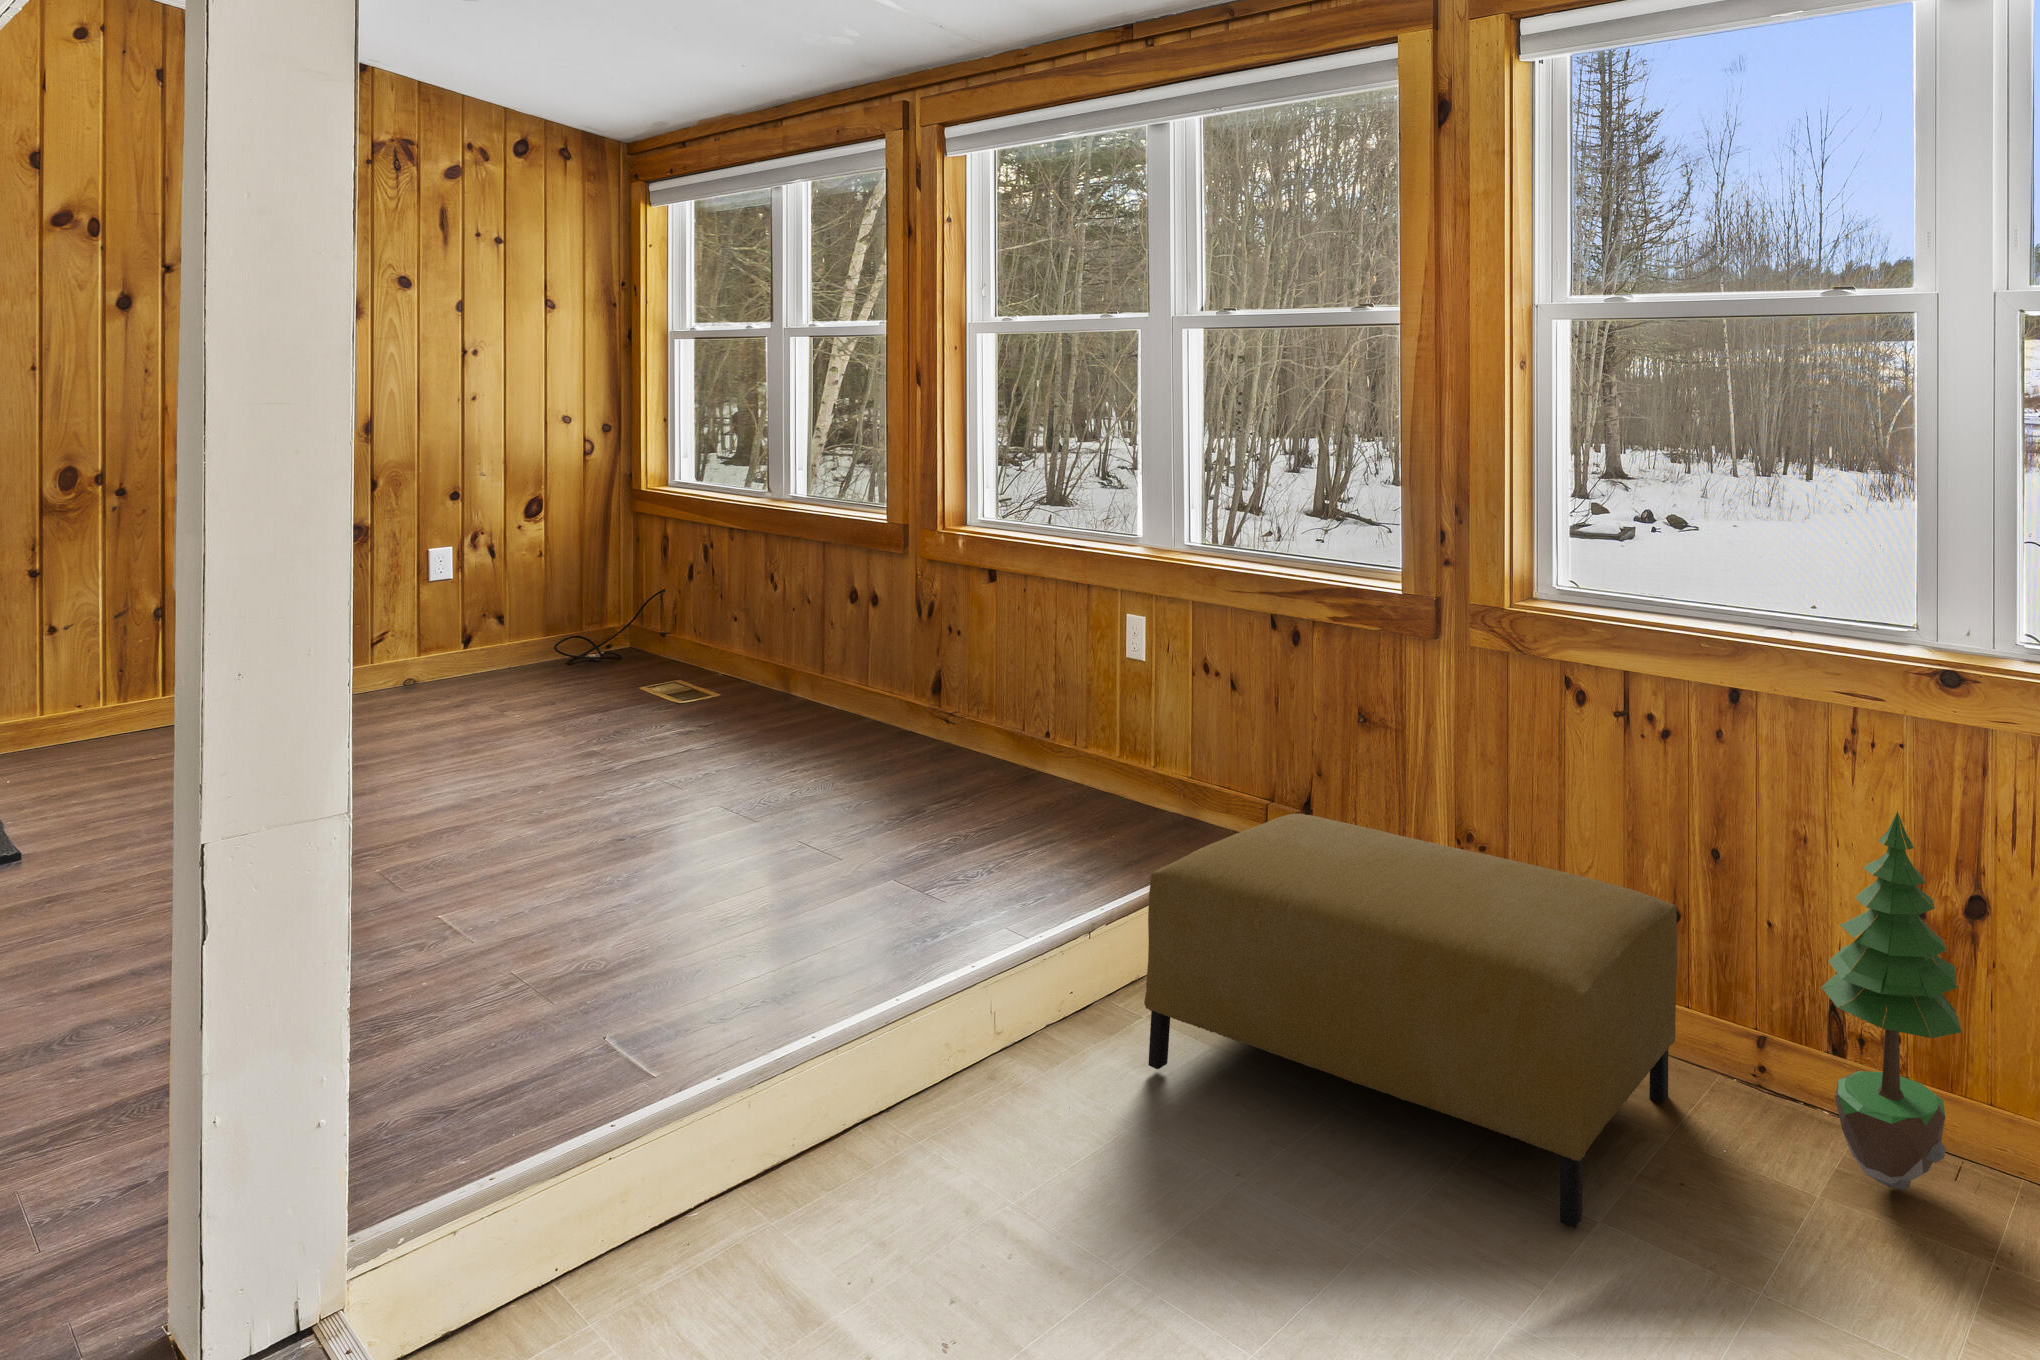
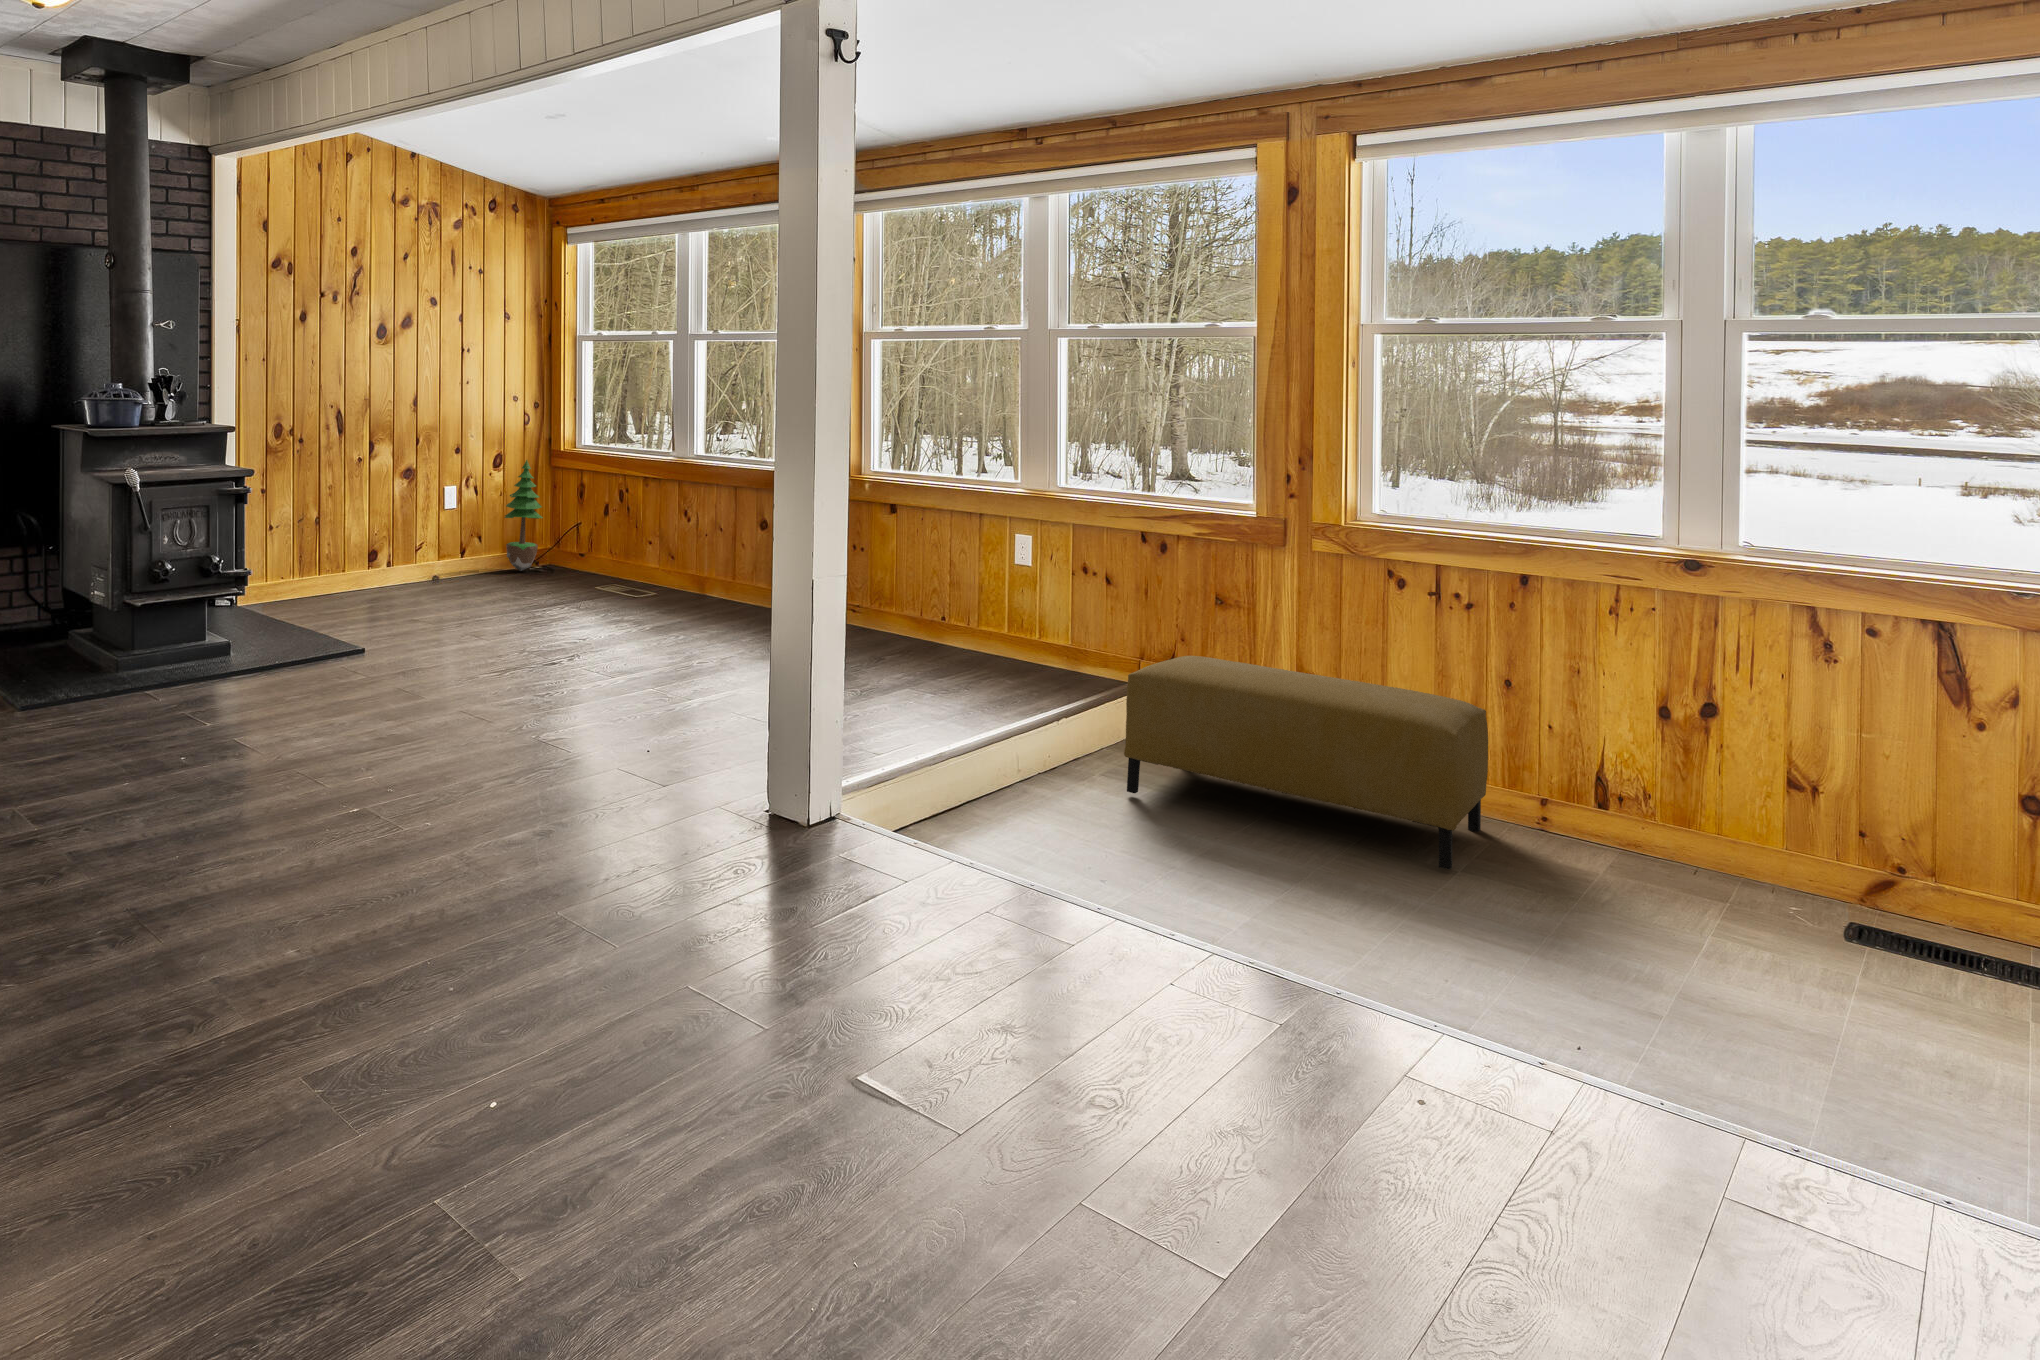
potted tree: present [1821,811,1962,1190] -> present [505,460,543,571]

